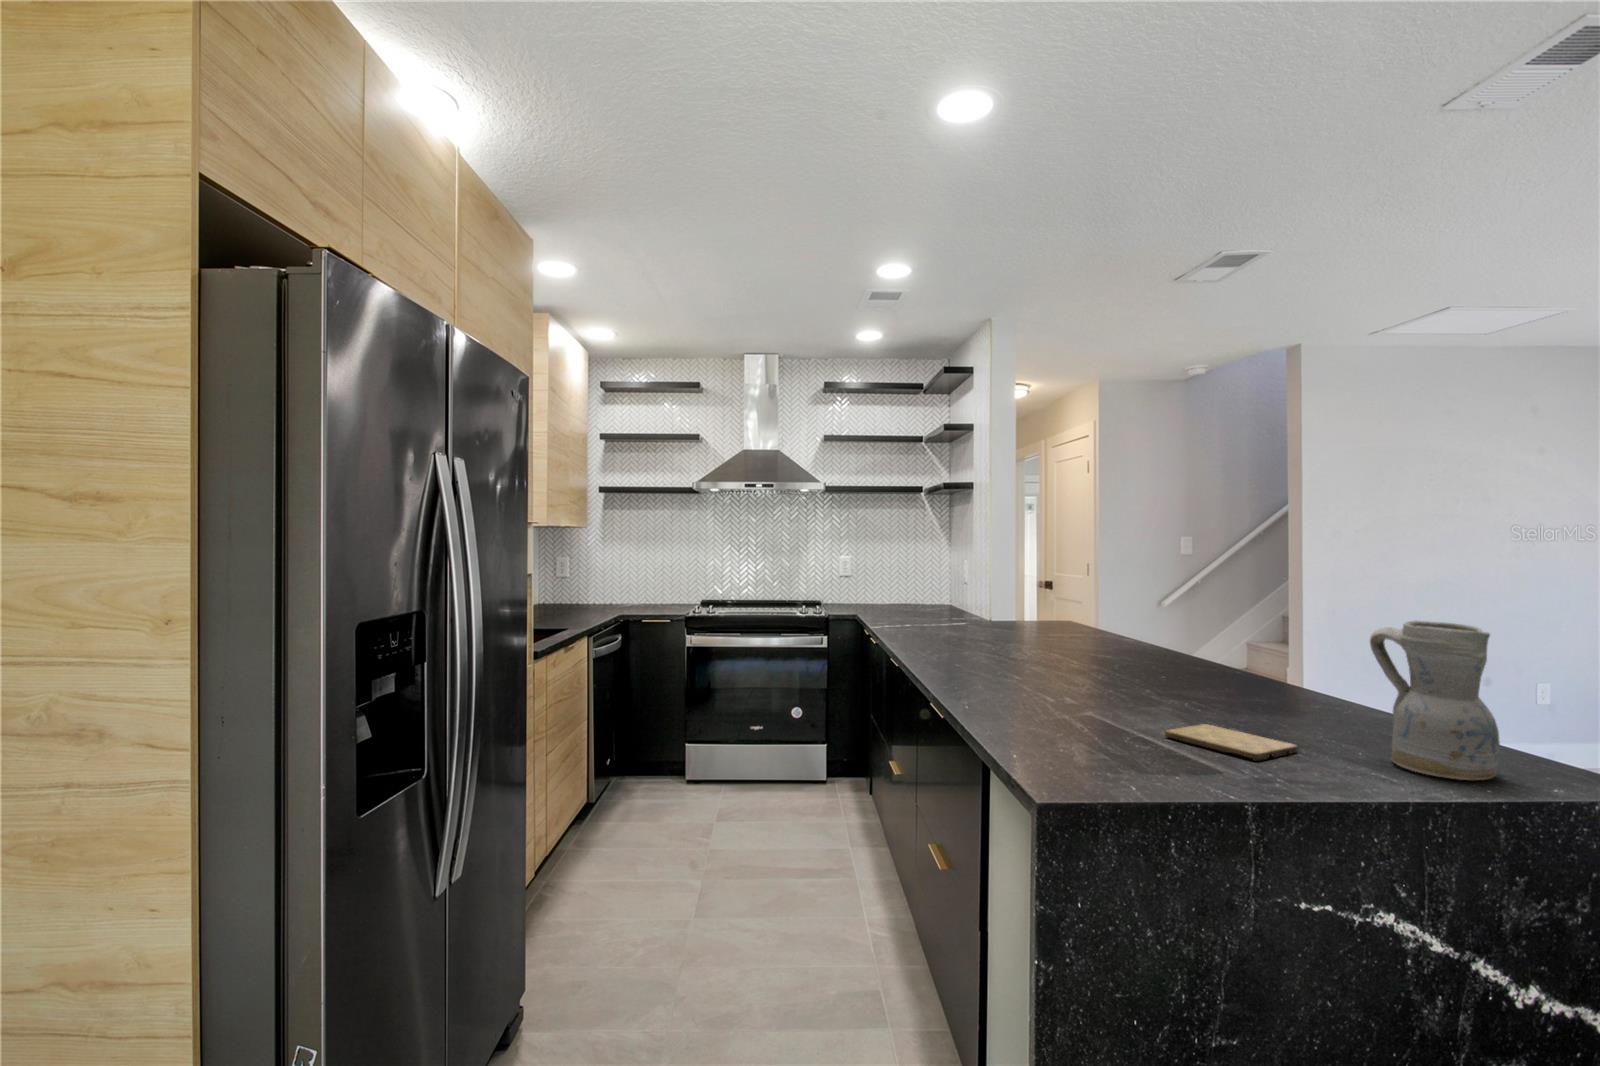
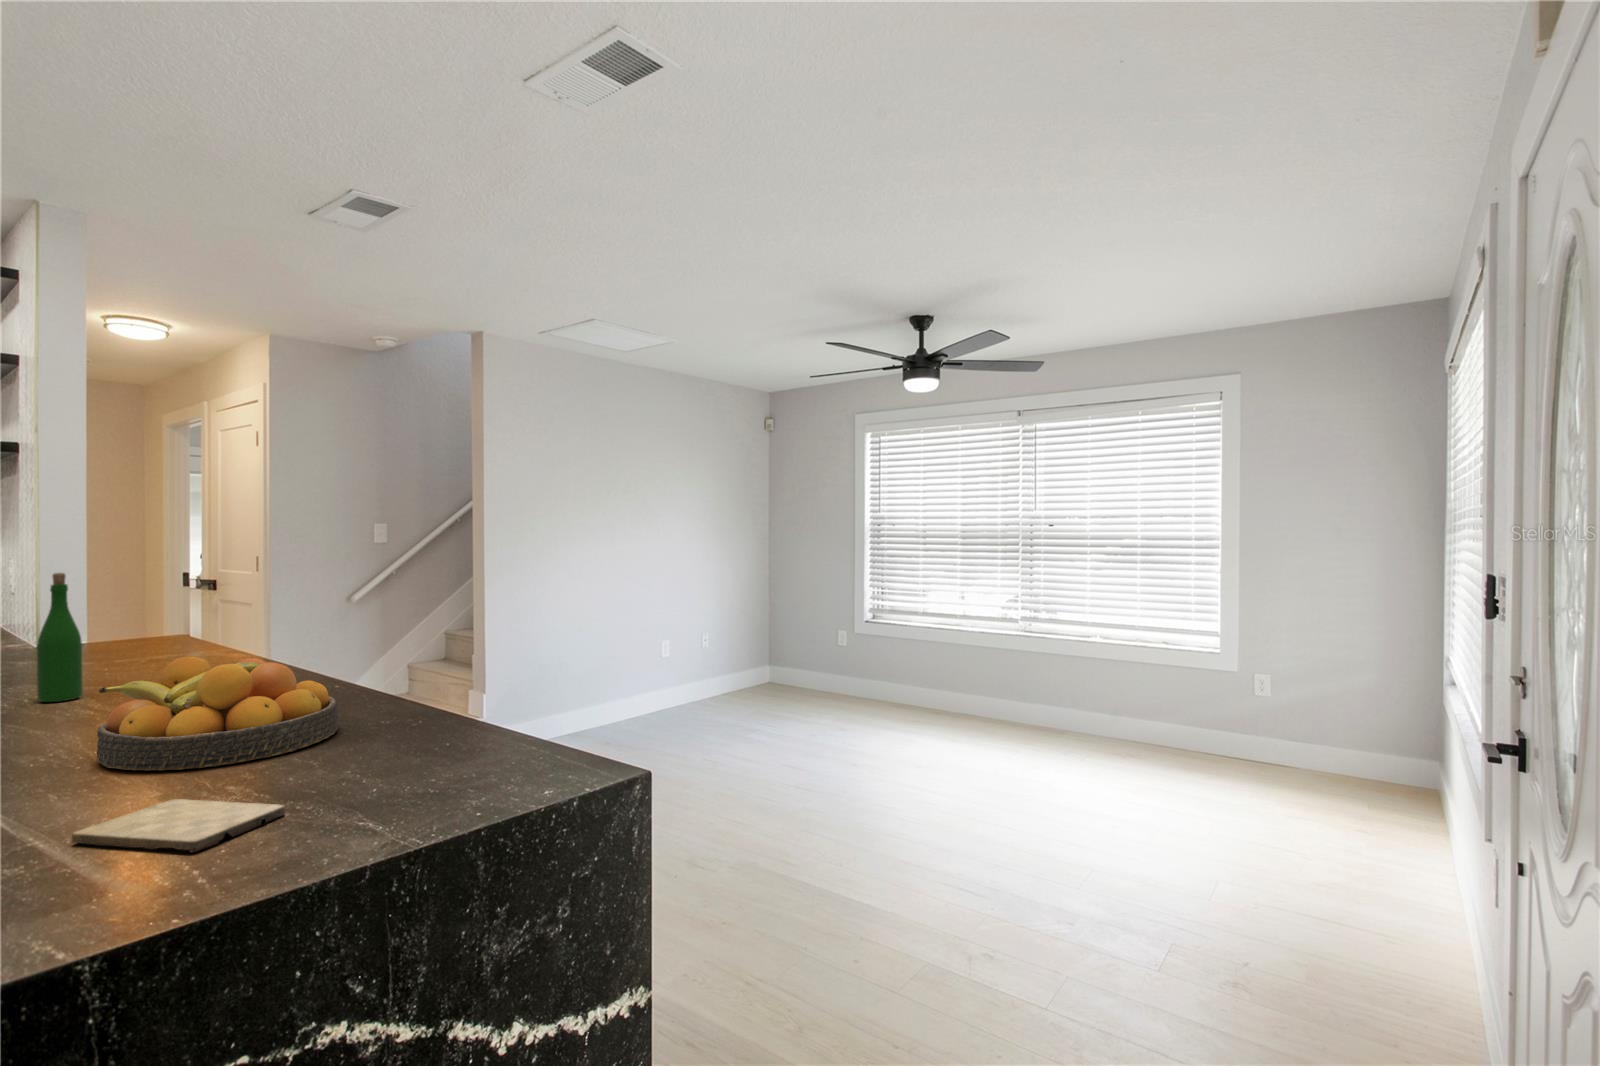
wine bottle: none [1035,566,1057,649] -> present [37,573,83,702]
ceramic pitcher: present [1370,620,1500,780] -> none [378,618,503,808]
fruit bowl: none [1115,629,1274,710] -> present [97,657,338,771]

